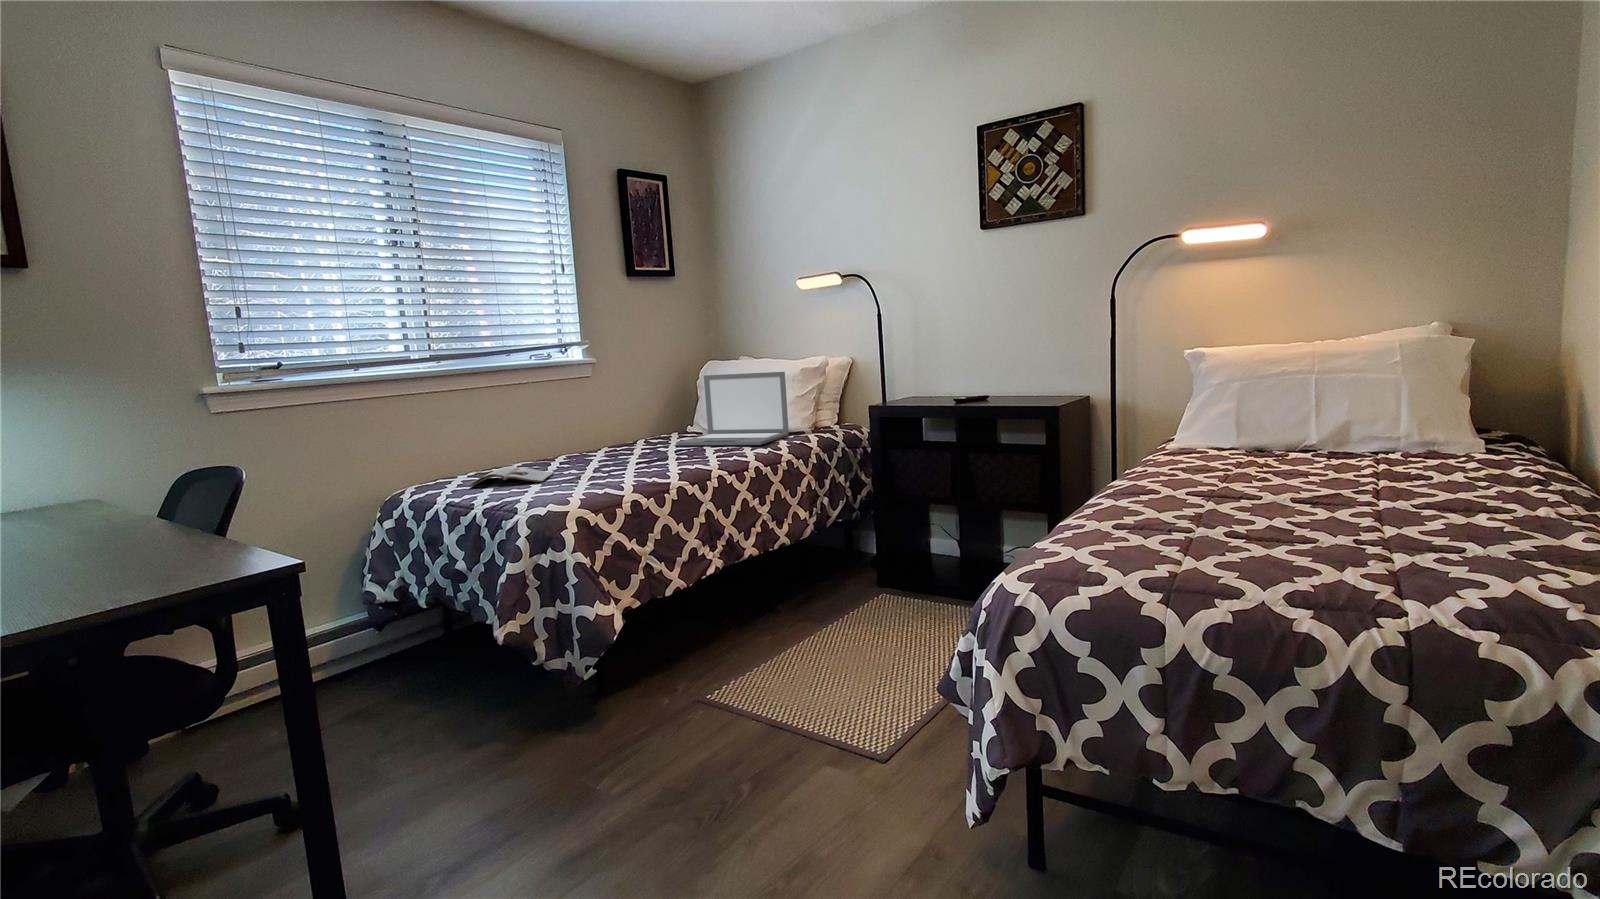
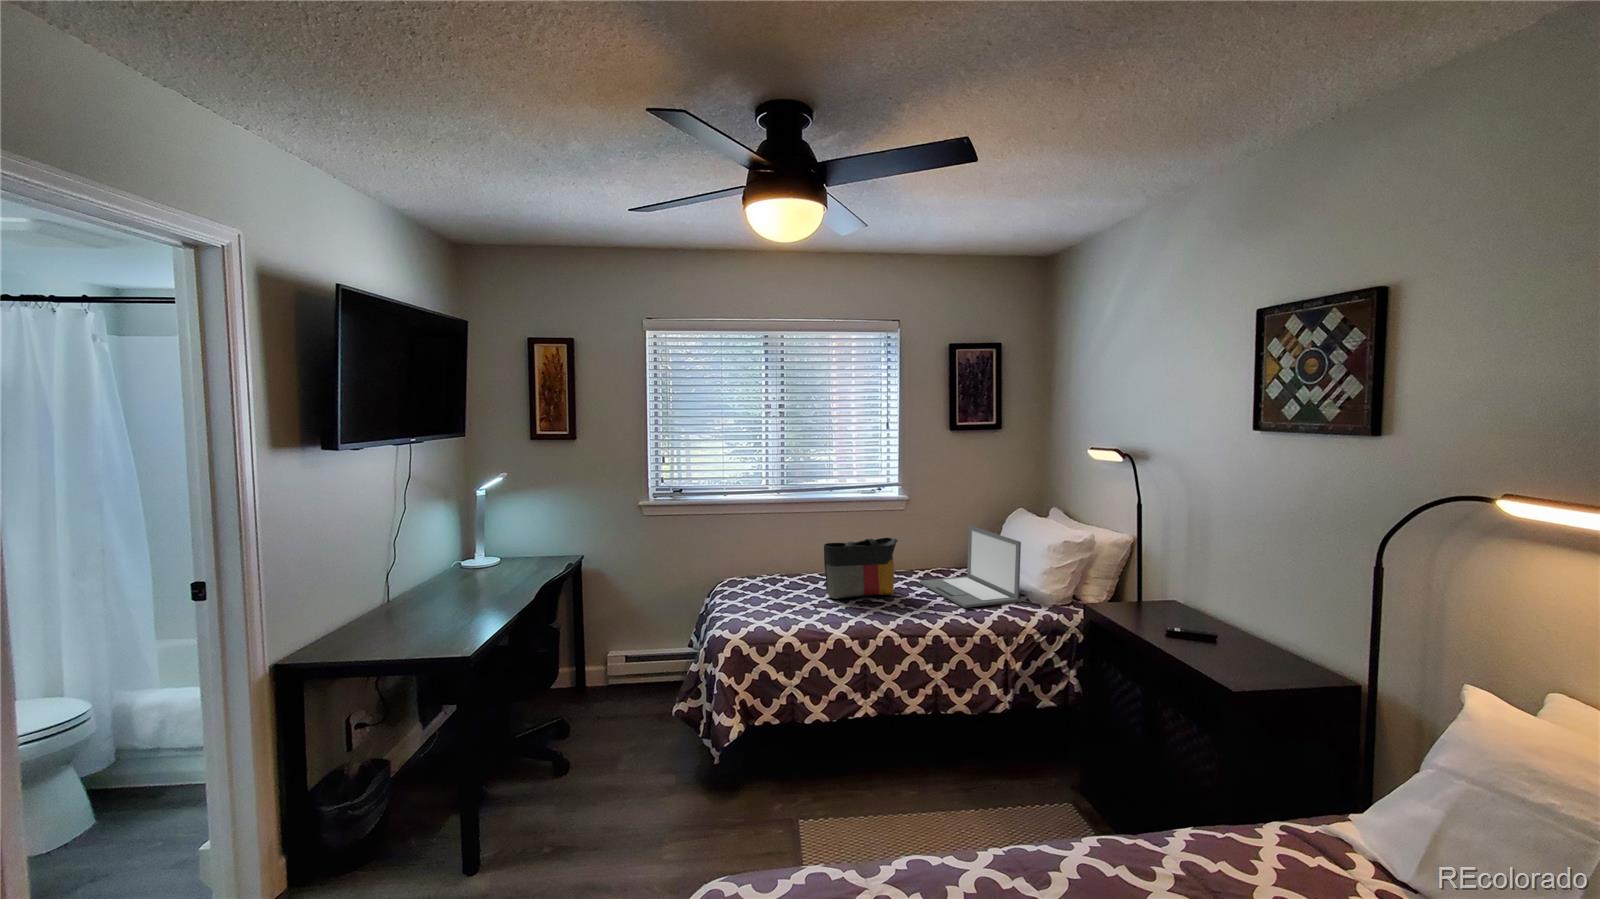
tote bag: none [594,387,675,467] -> present [824,538,898,599]
magazine: present [466,466,553,487] -> none [739,574,801,596]

